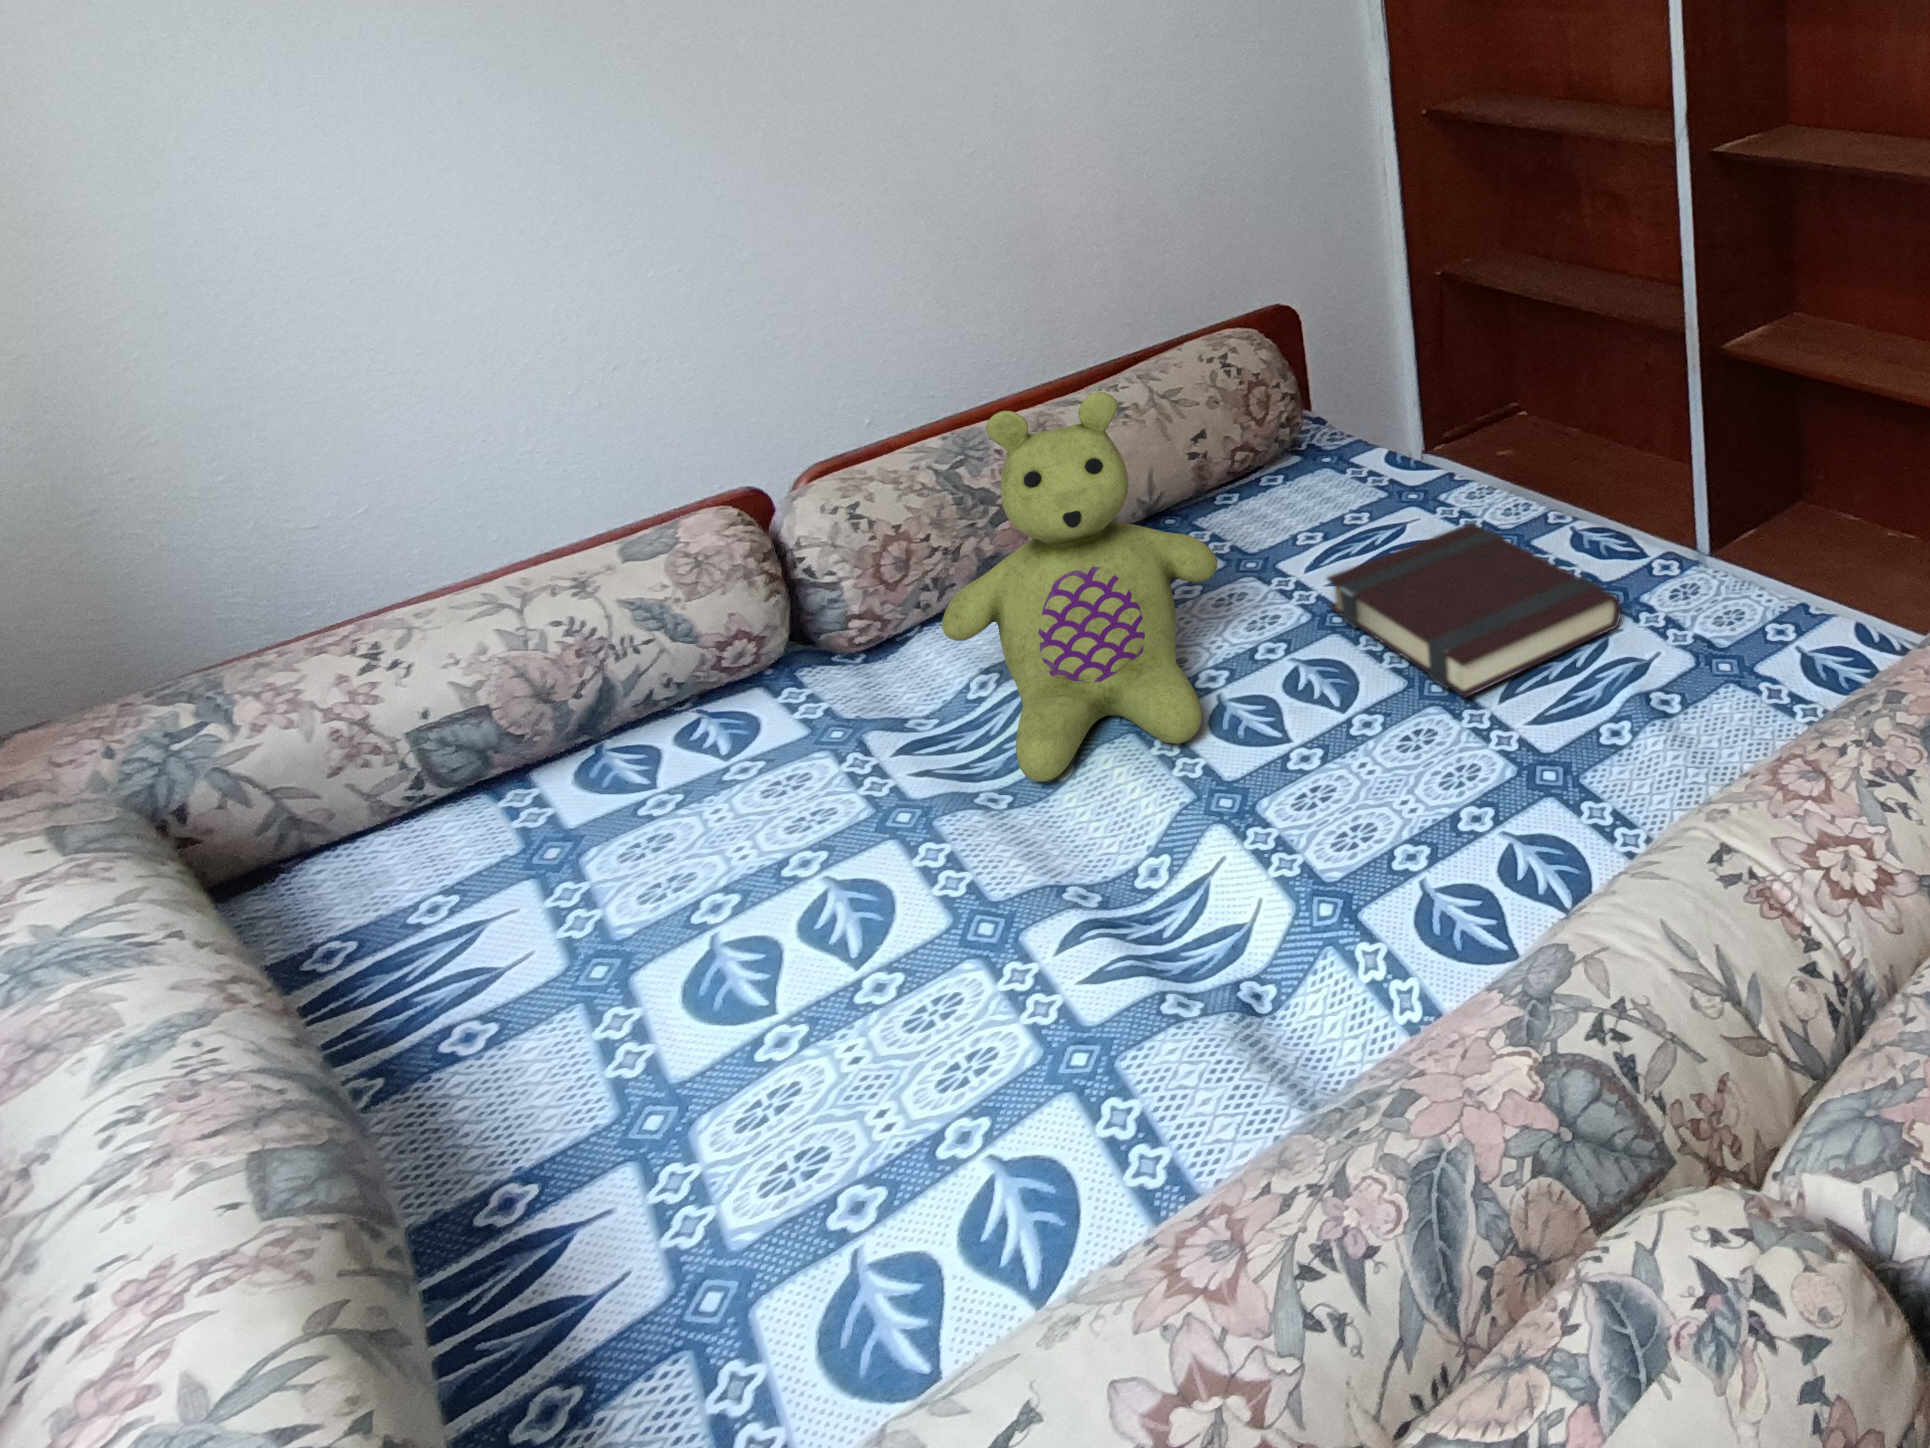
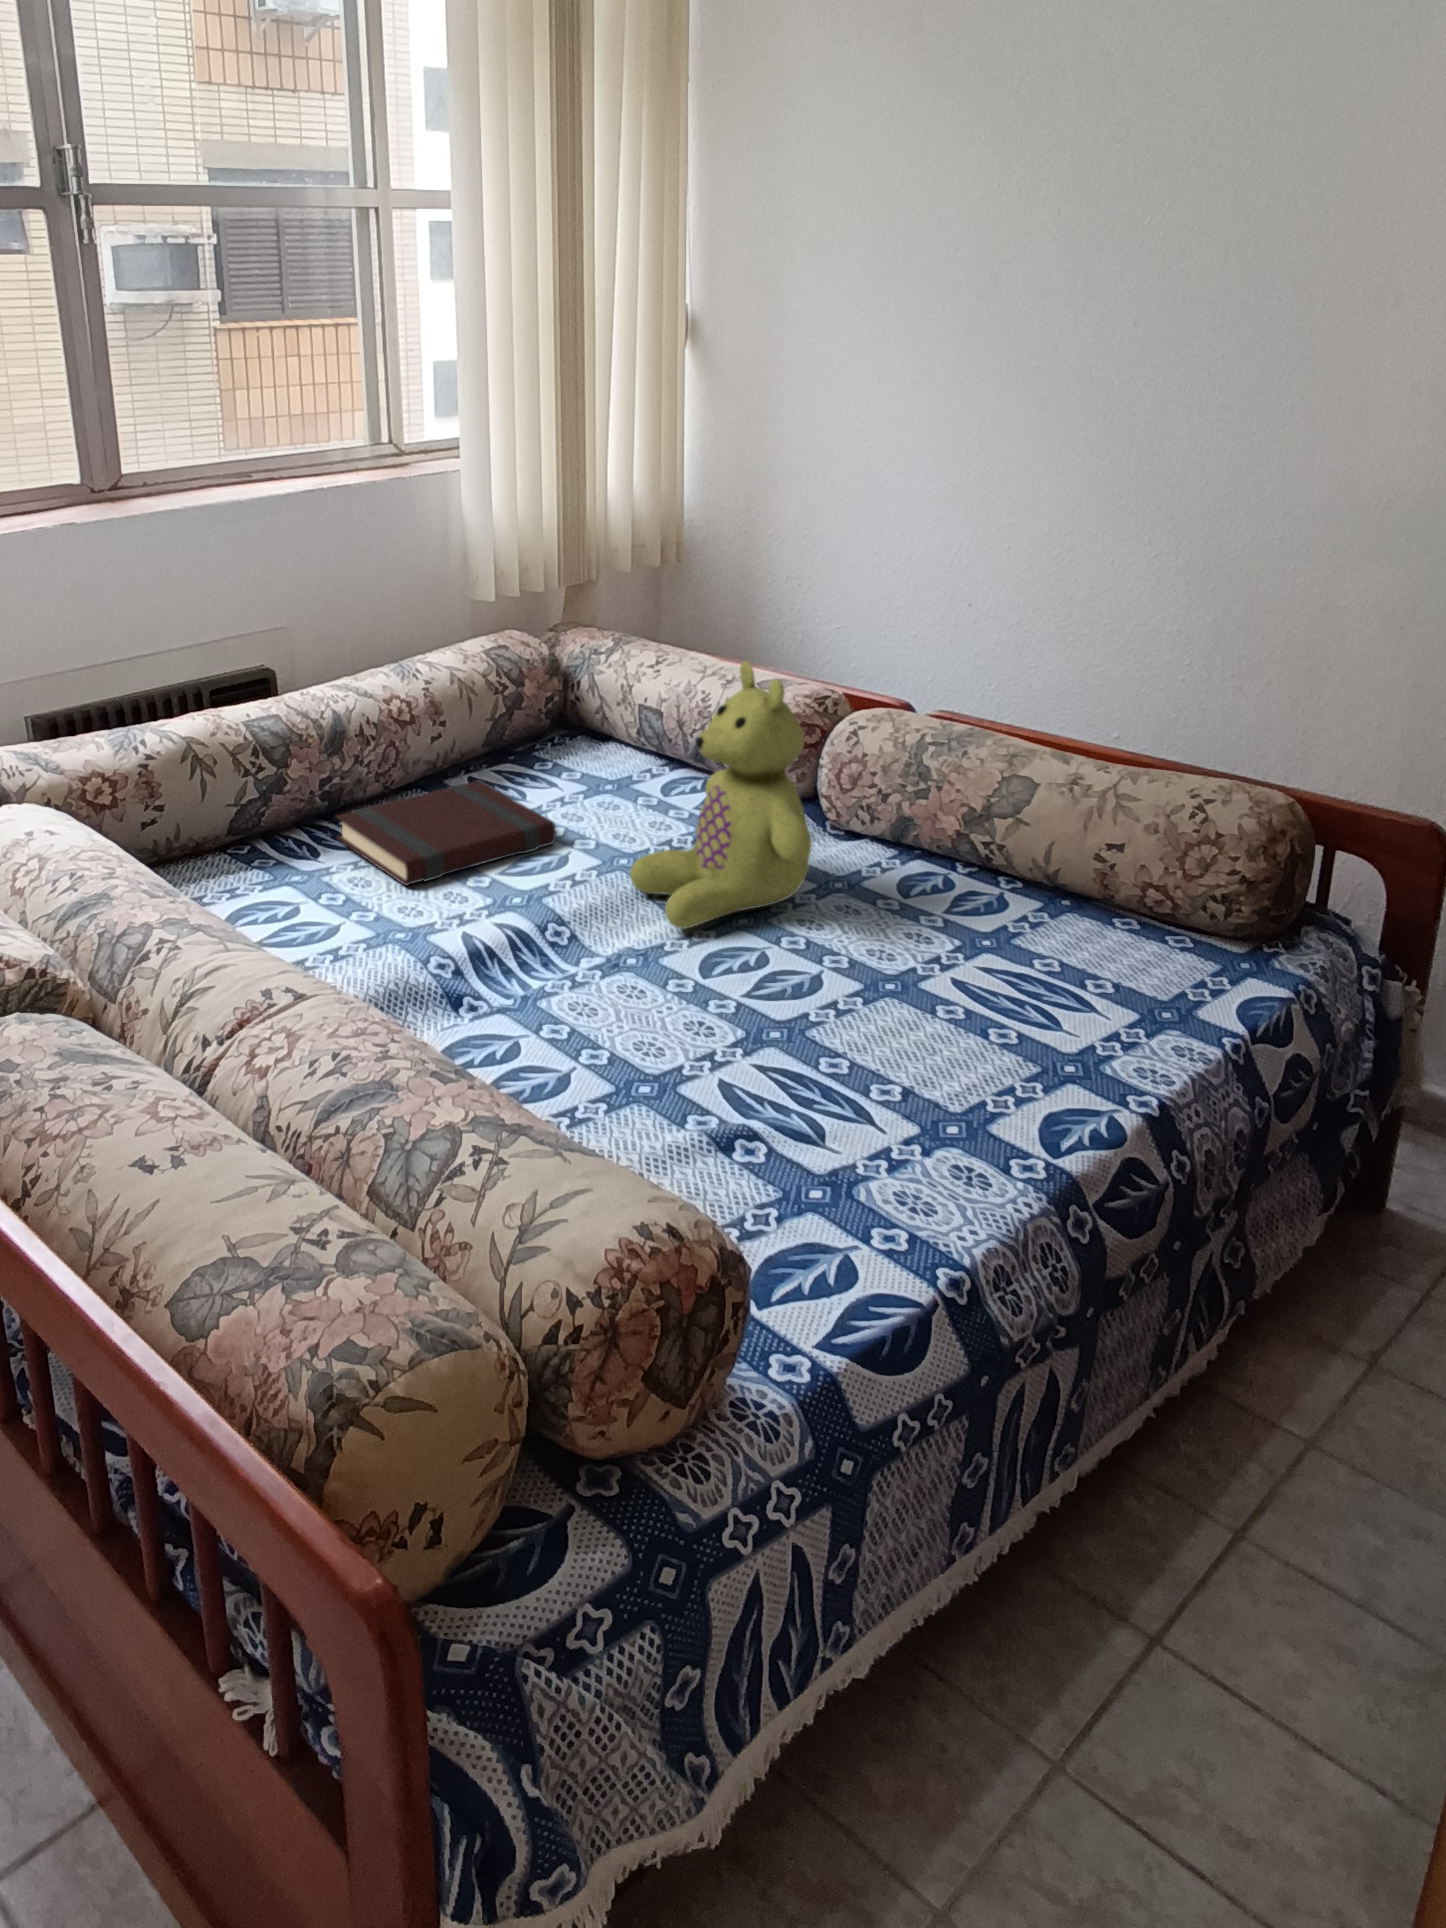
book: present [1327,523,1621,697] -> present [336,781,556,885]

